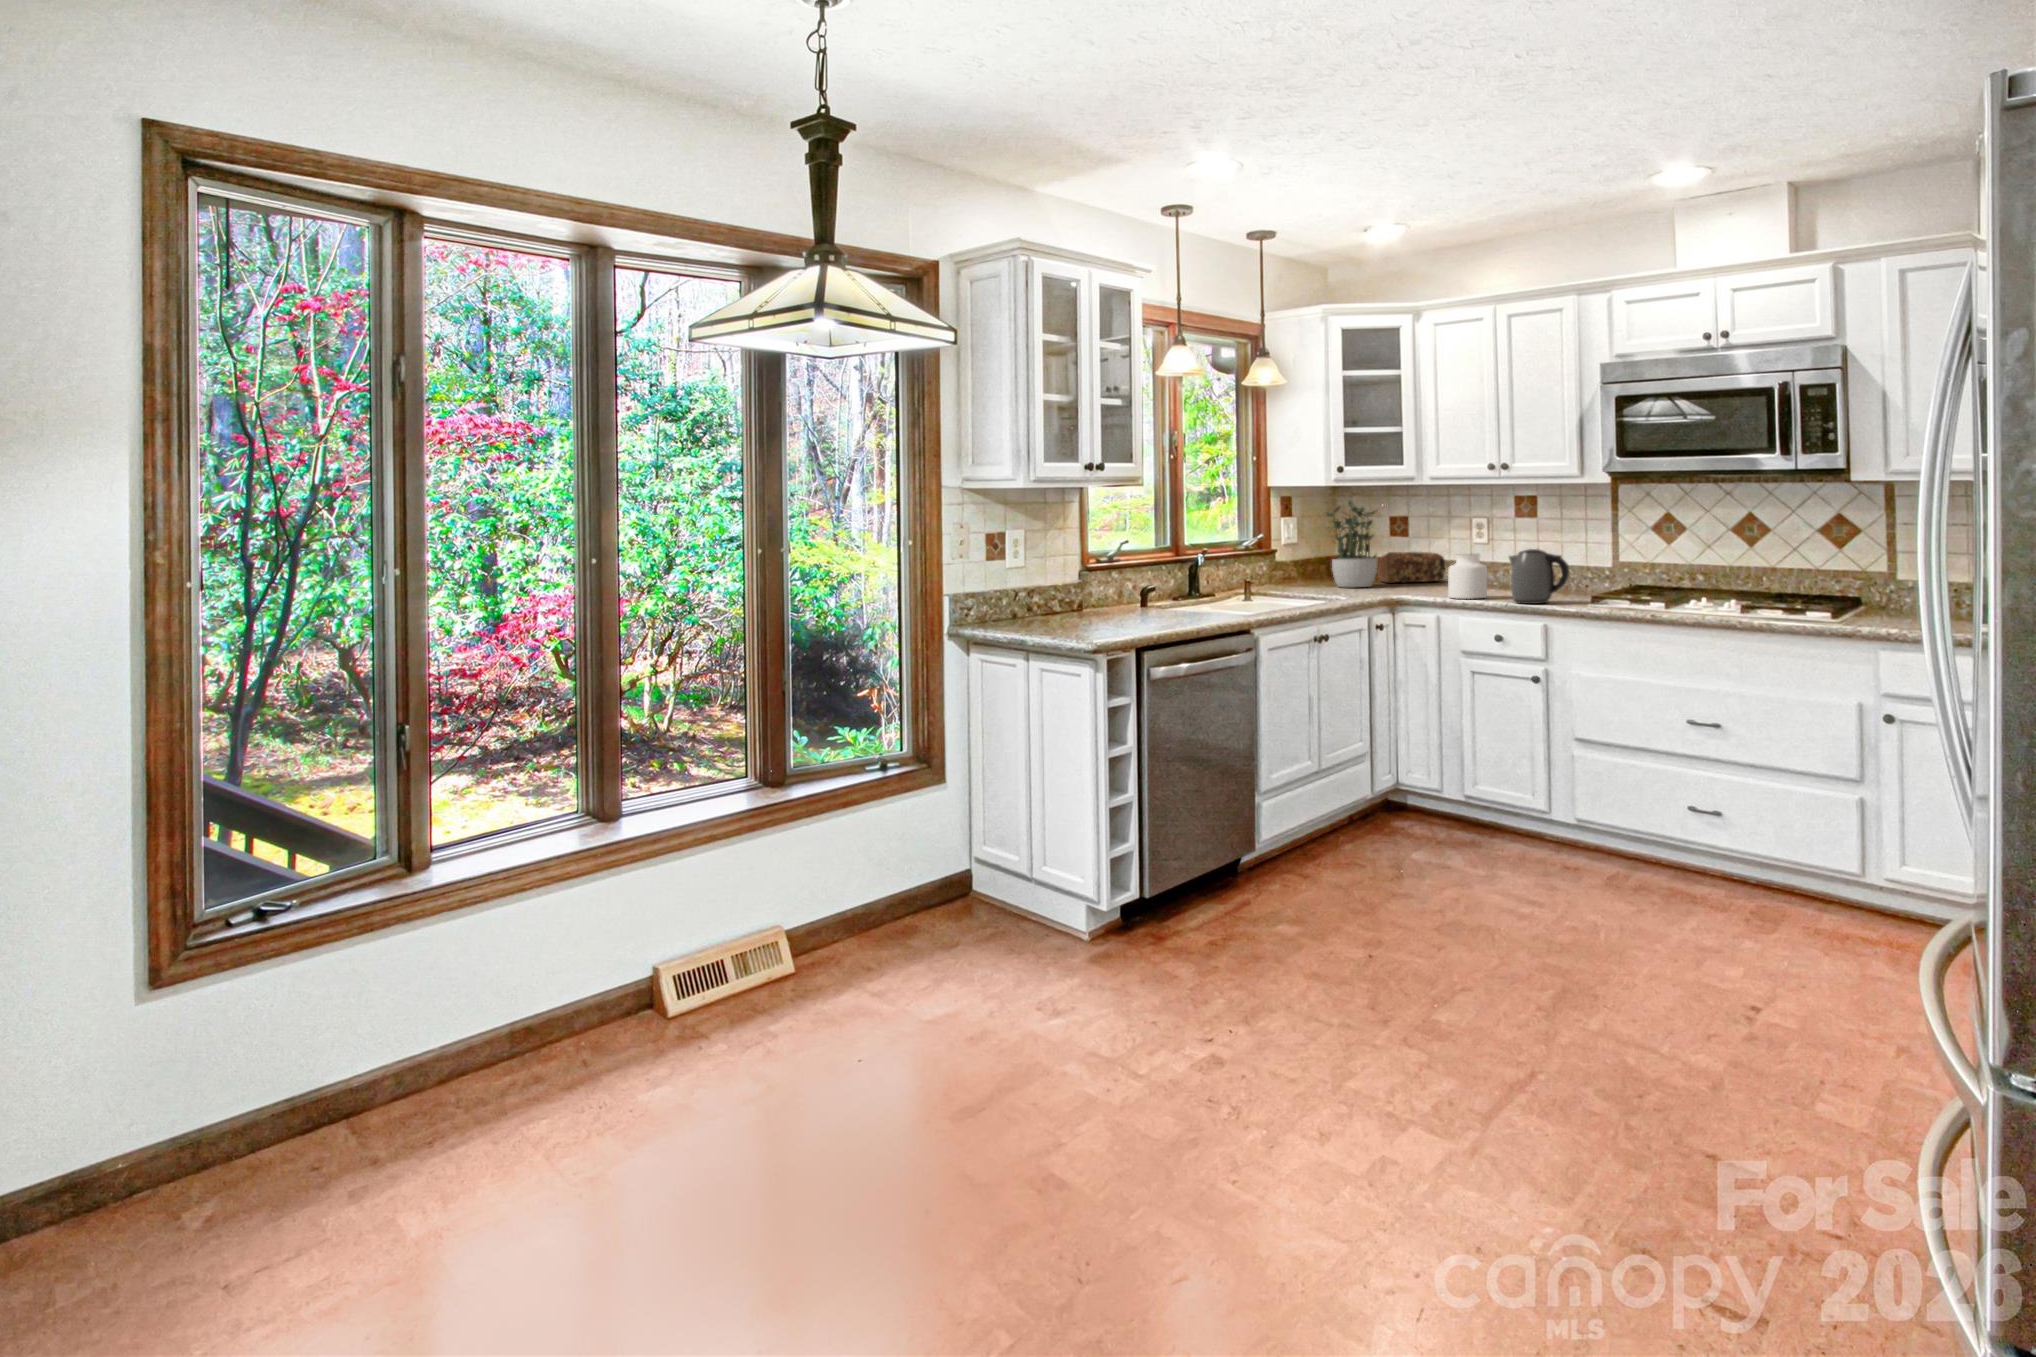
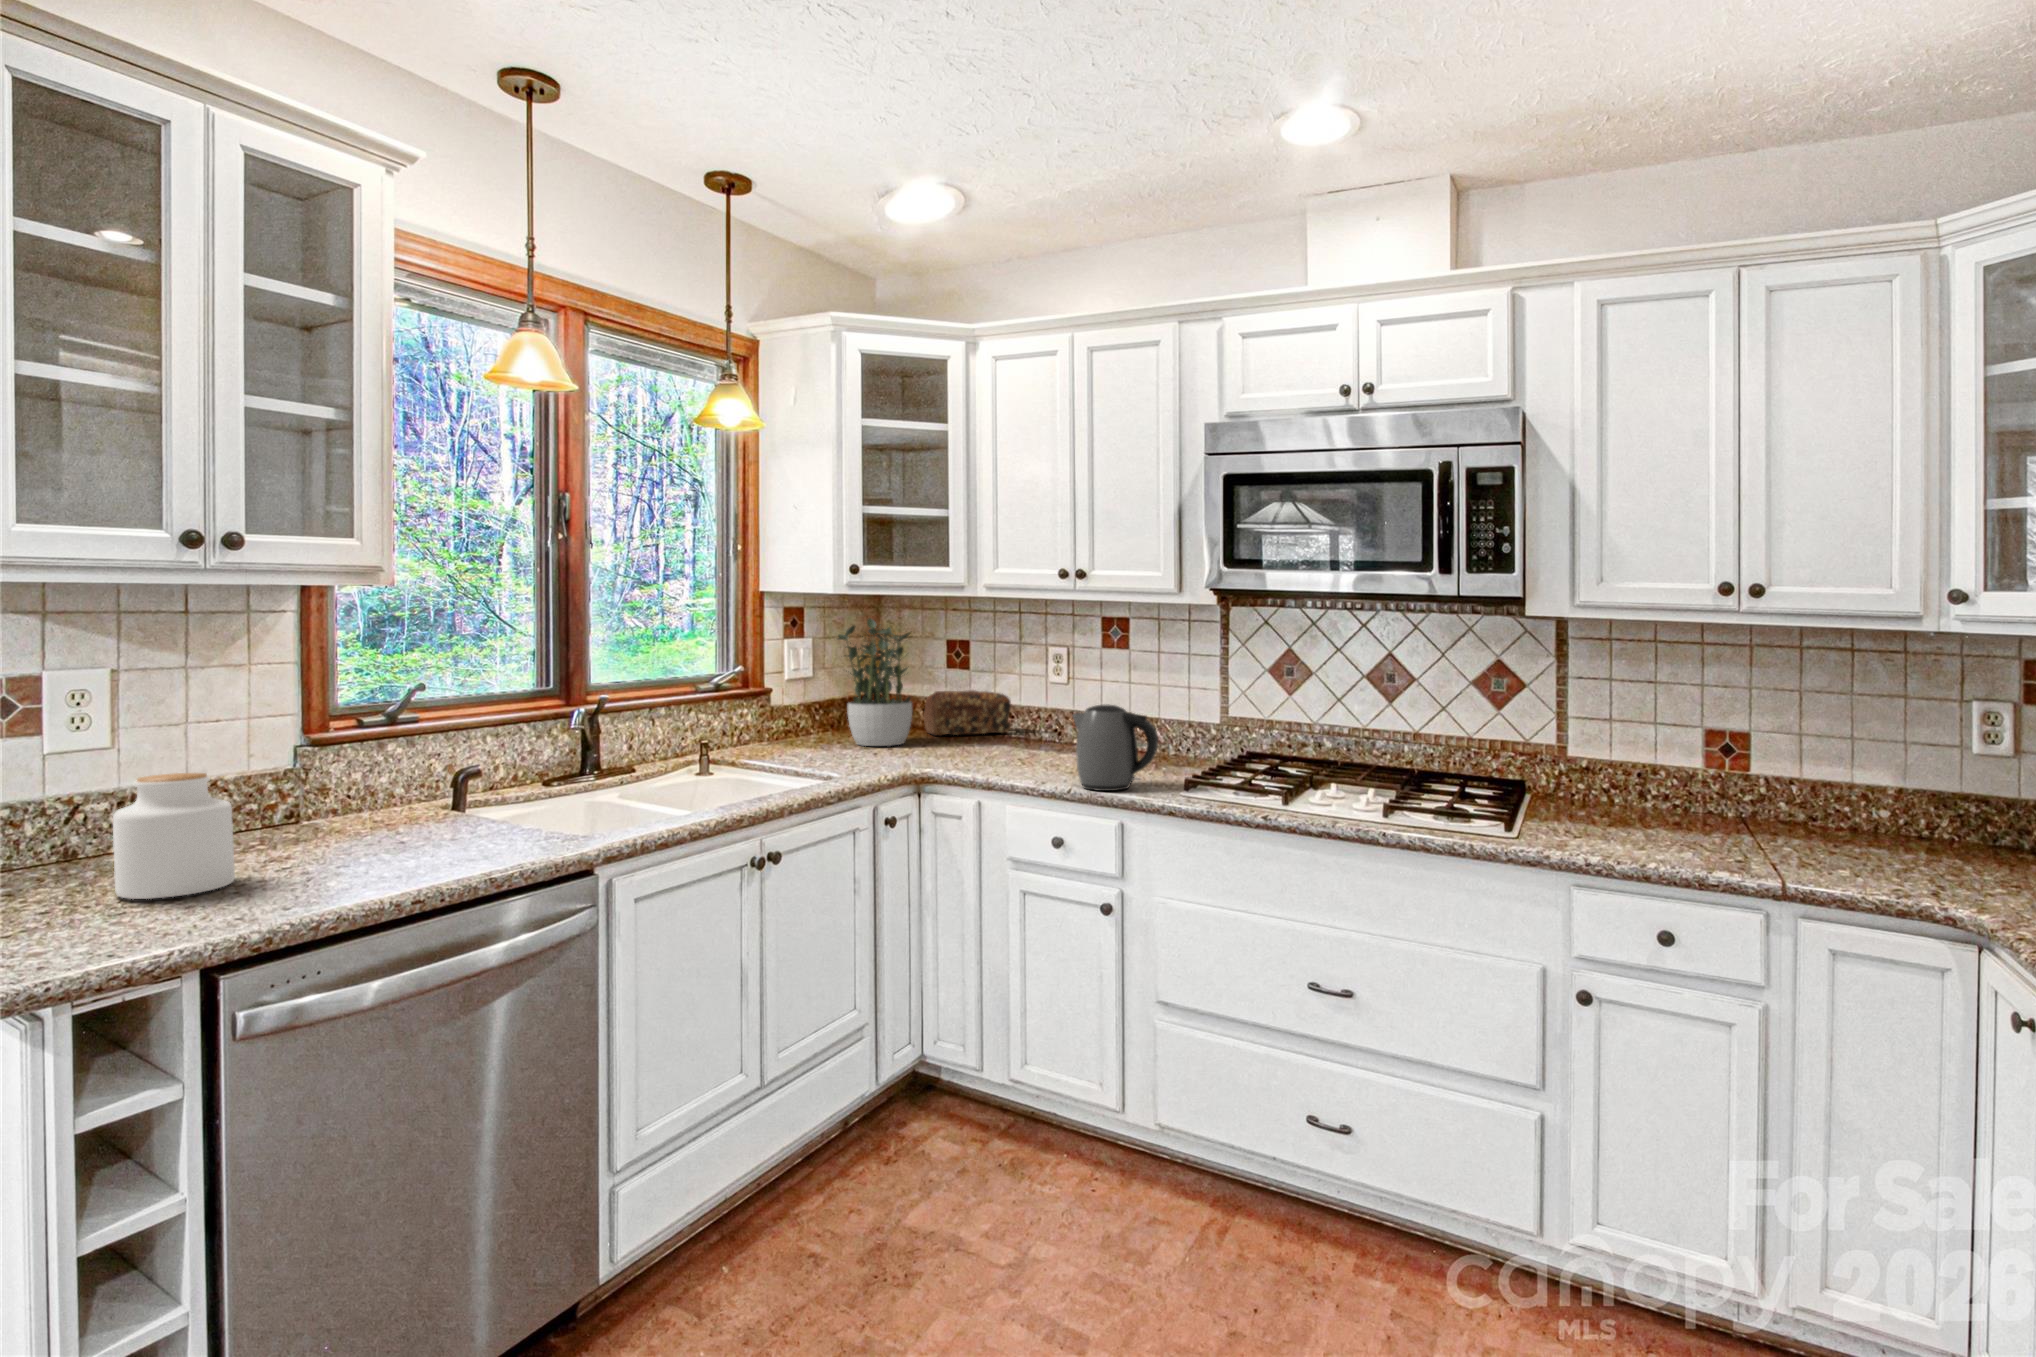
jar: present [1448,554,1487,599] -> present [113,773,235,899]

